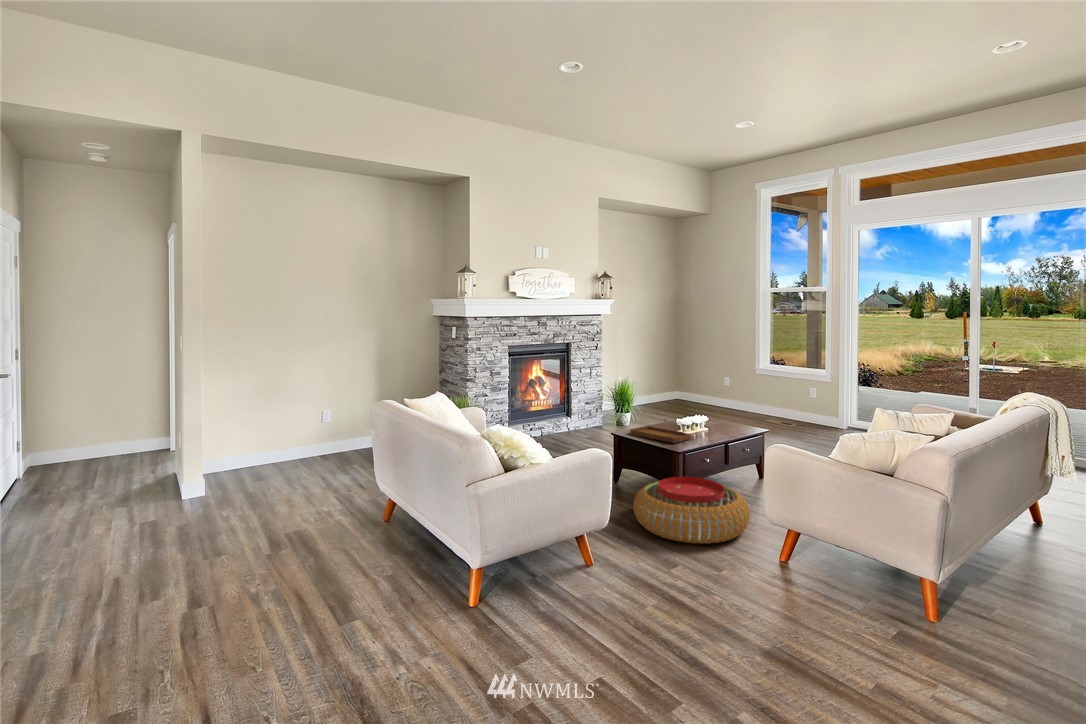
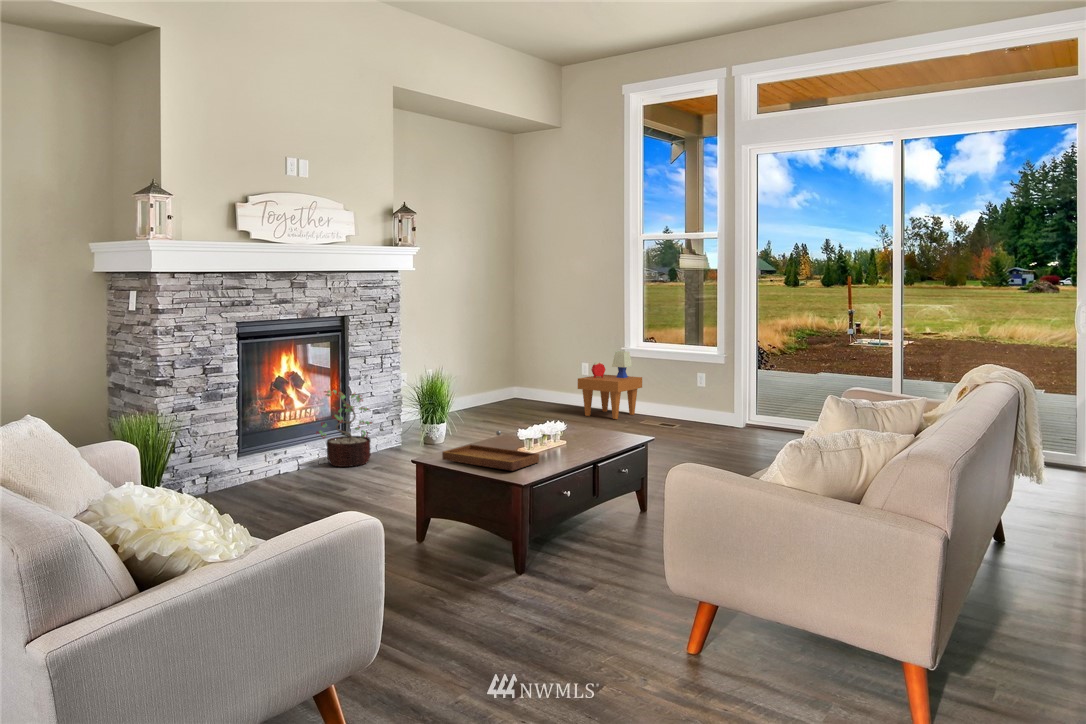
side table: none [721,368,769,415] -> present [578,351,642,419]
decorative plant: none [551,386,585,436] -> present [317,388,372,467]
pouf: present [633,477,750,544] -> none [448,525,636,641]

